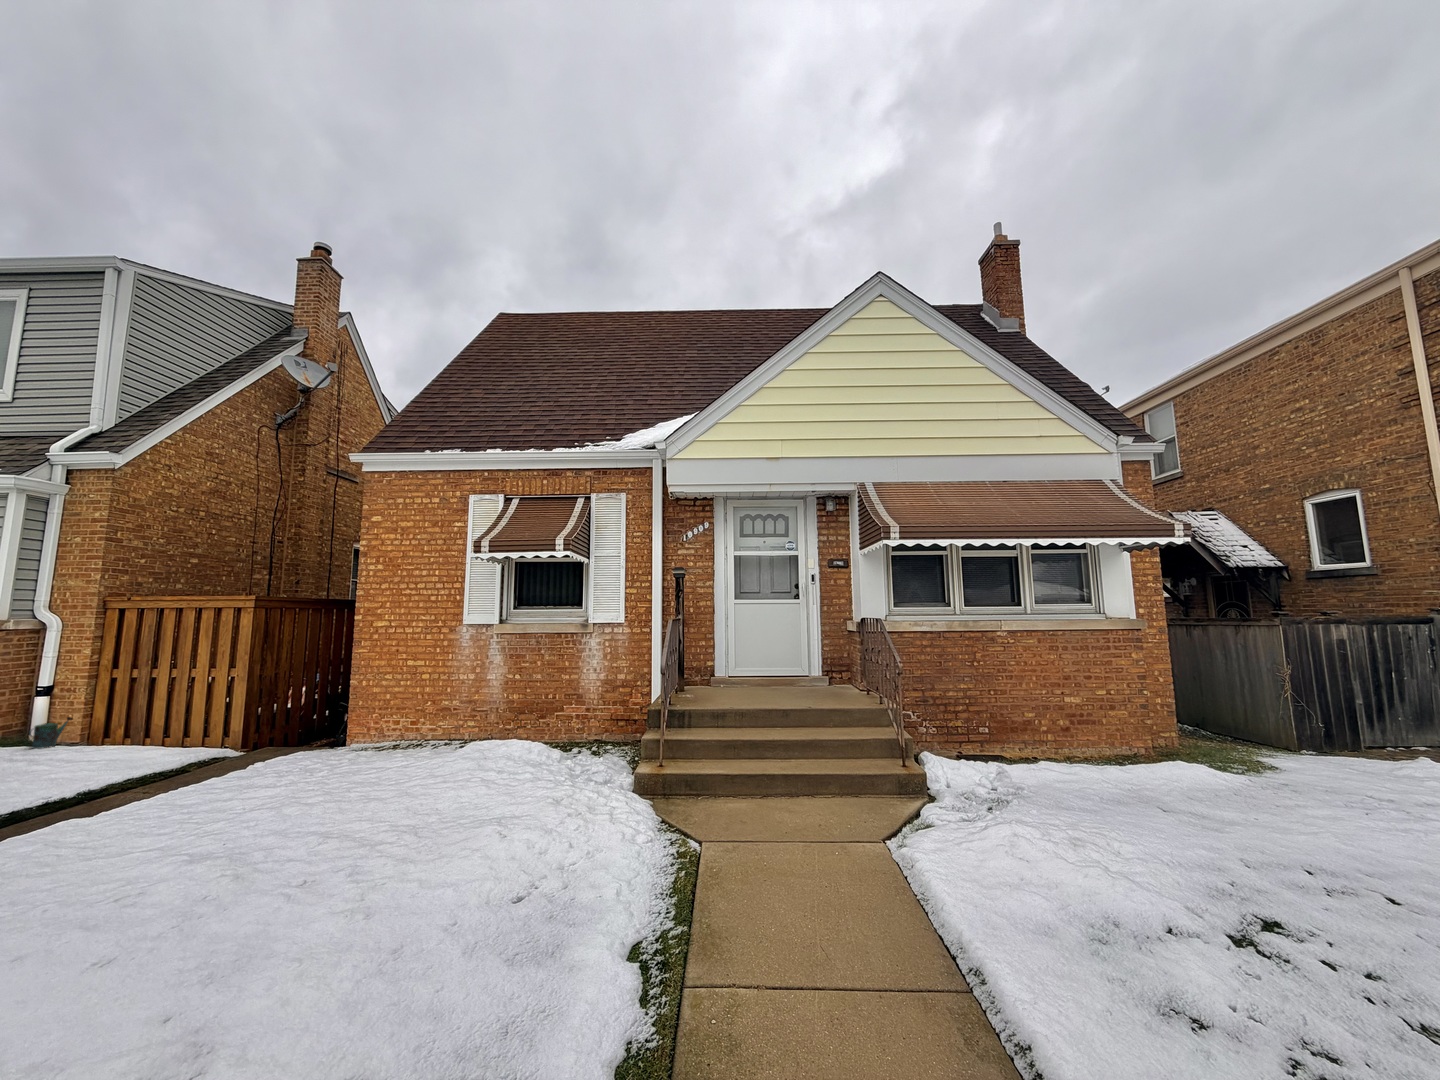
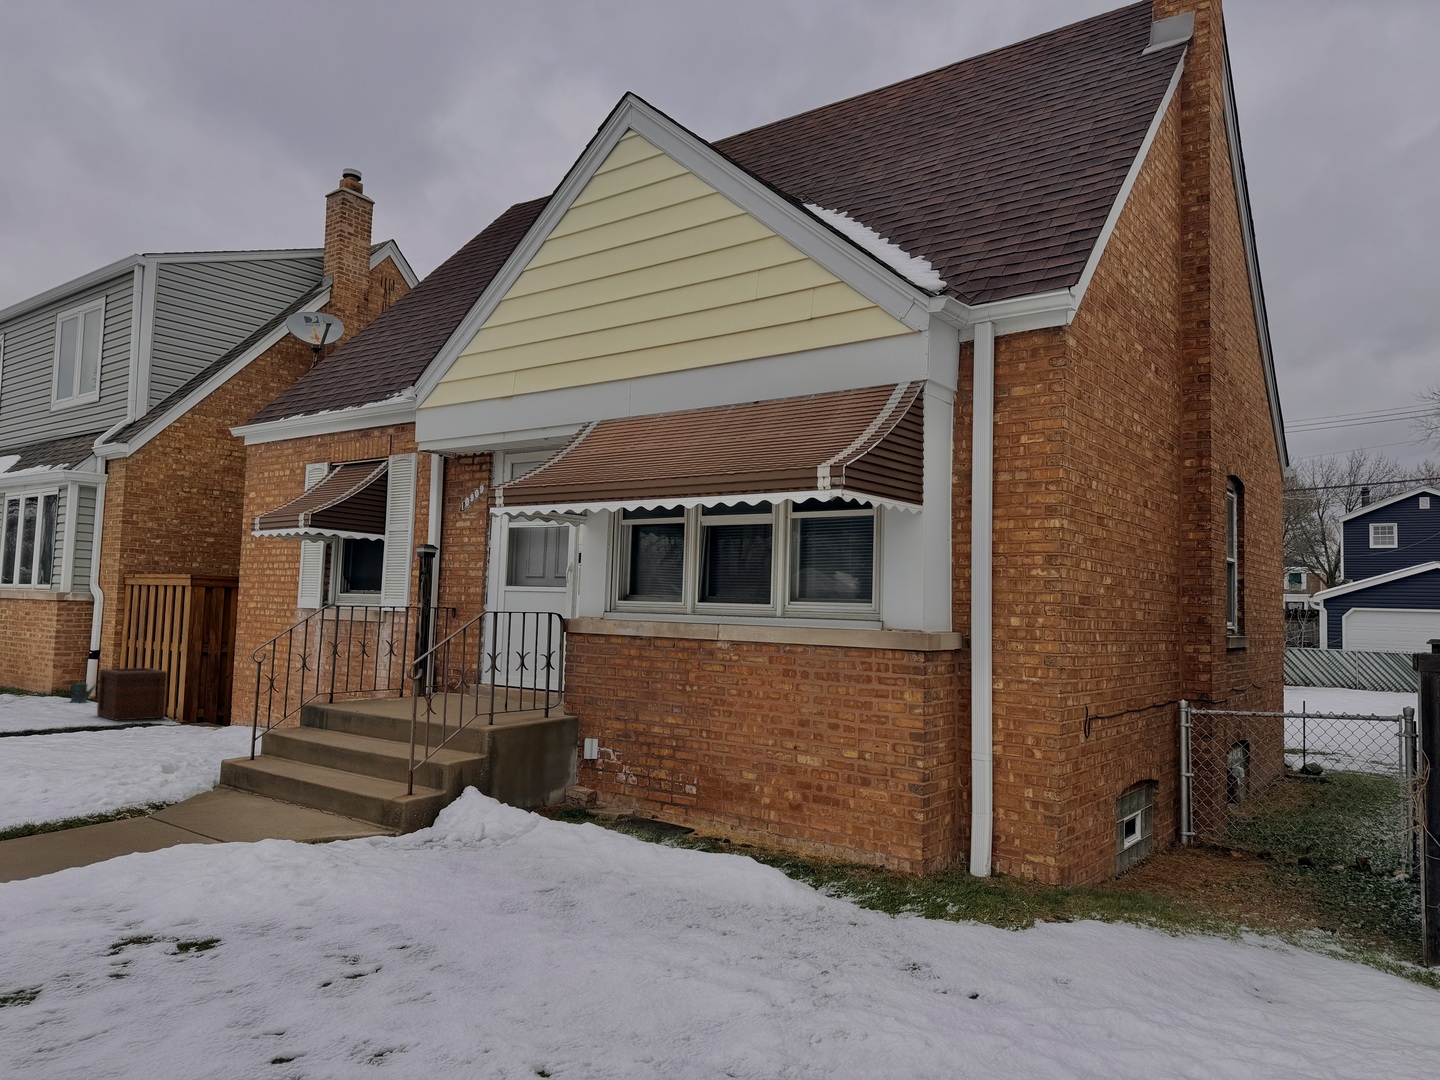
wooden crate: none [138,696,239,760] -> present [97,668,167,720]

